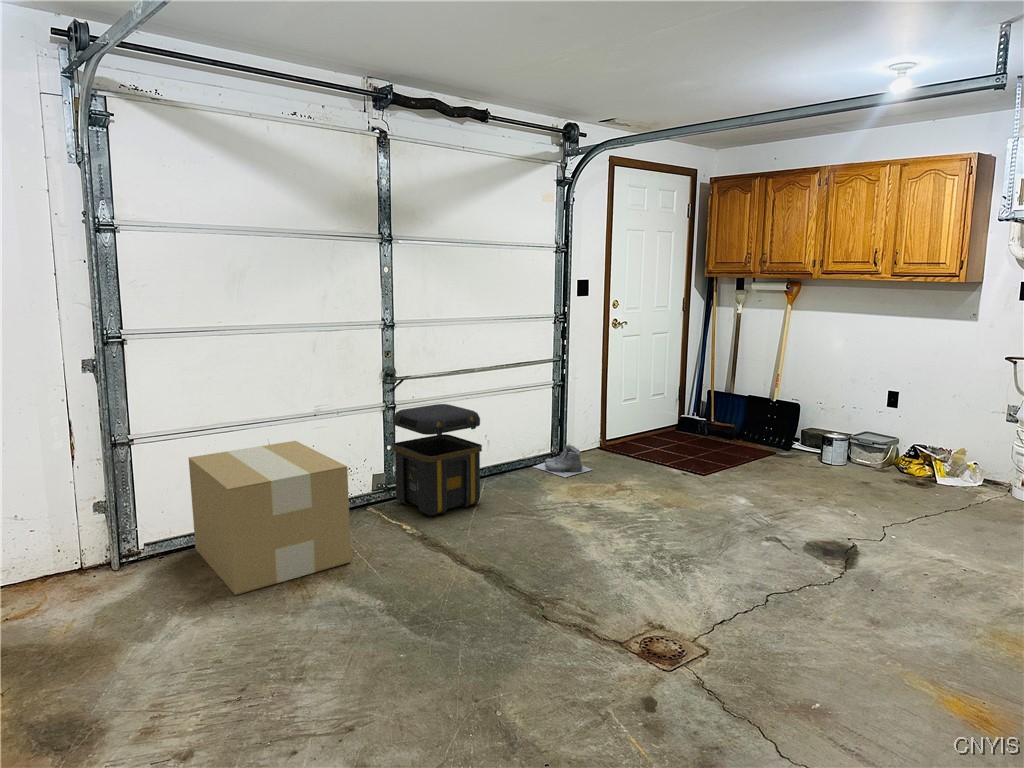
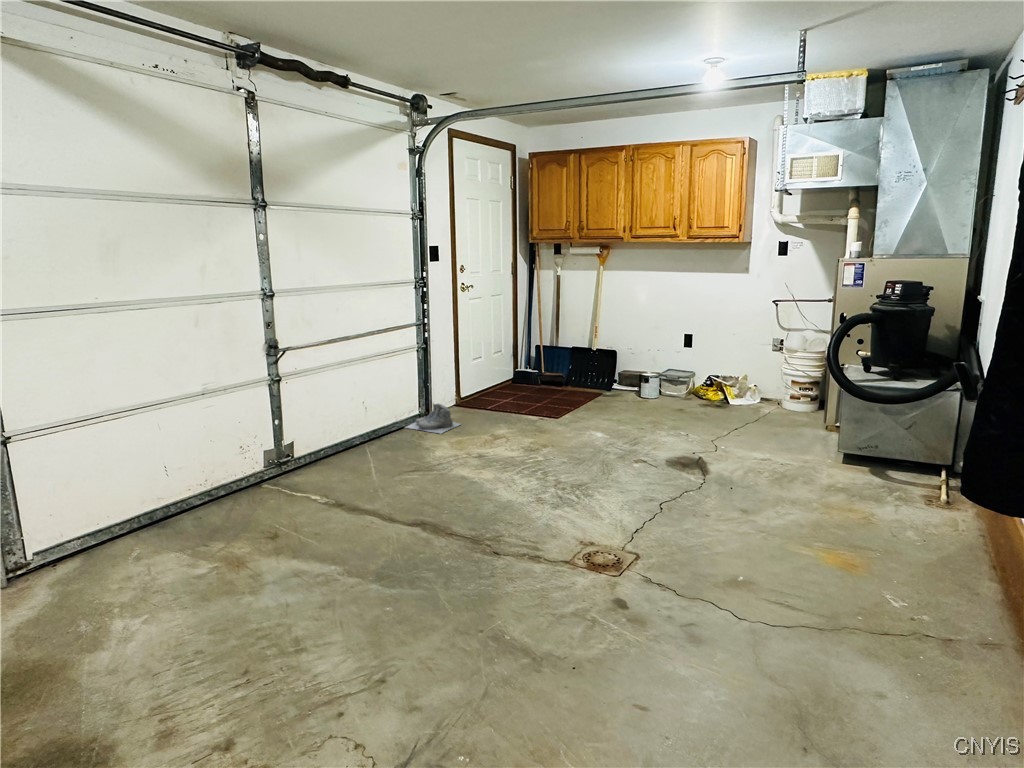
toolbox: present [393,404,482,516] -> none [282,373,376,483]
cardboard box: present [189,441,351,595] -> none [76,423,282,587]

